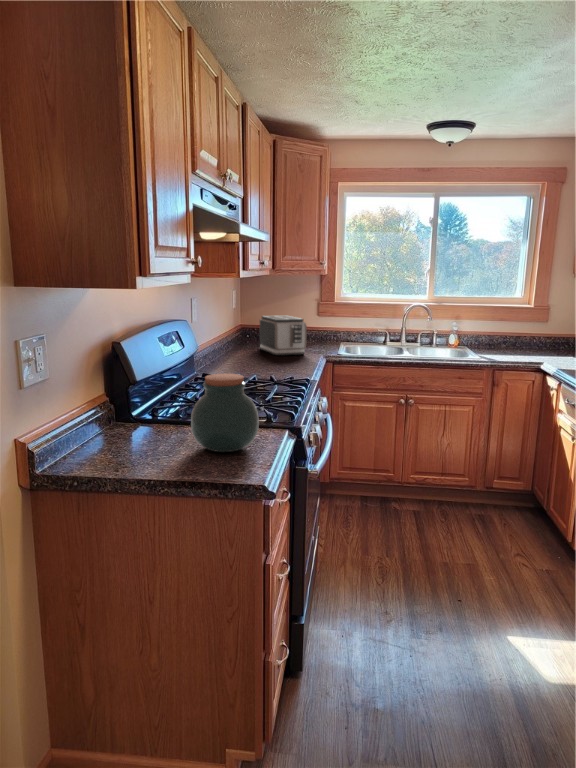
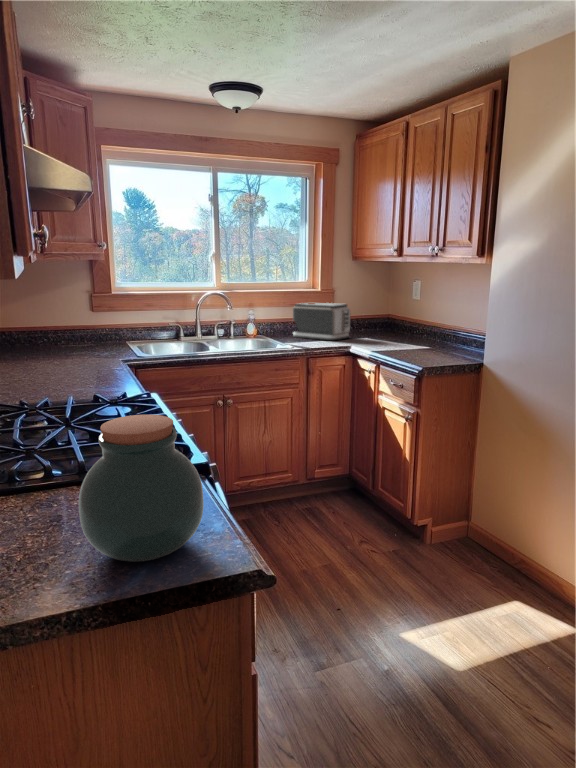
toaster: present [260,315,307,356] -> present [293,303,351,341]

